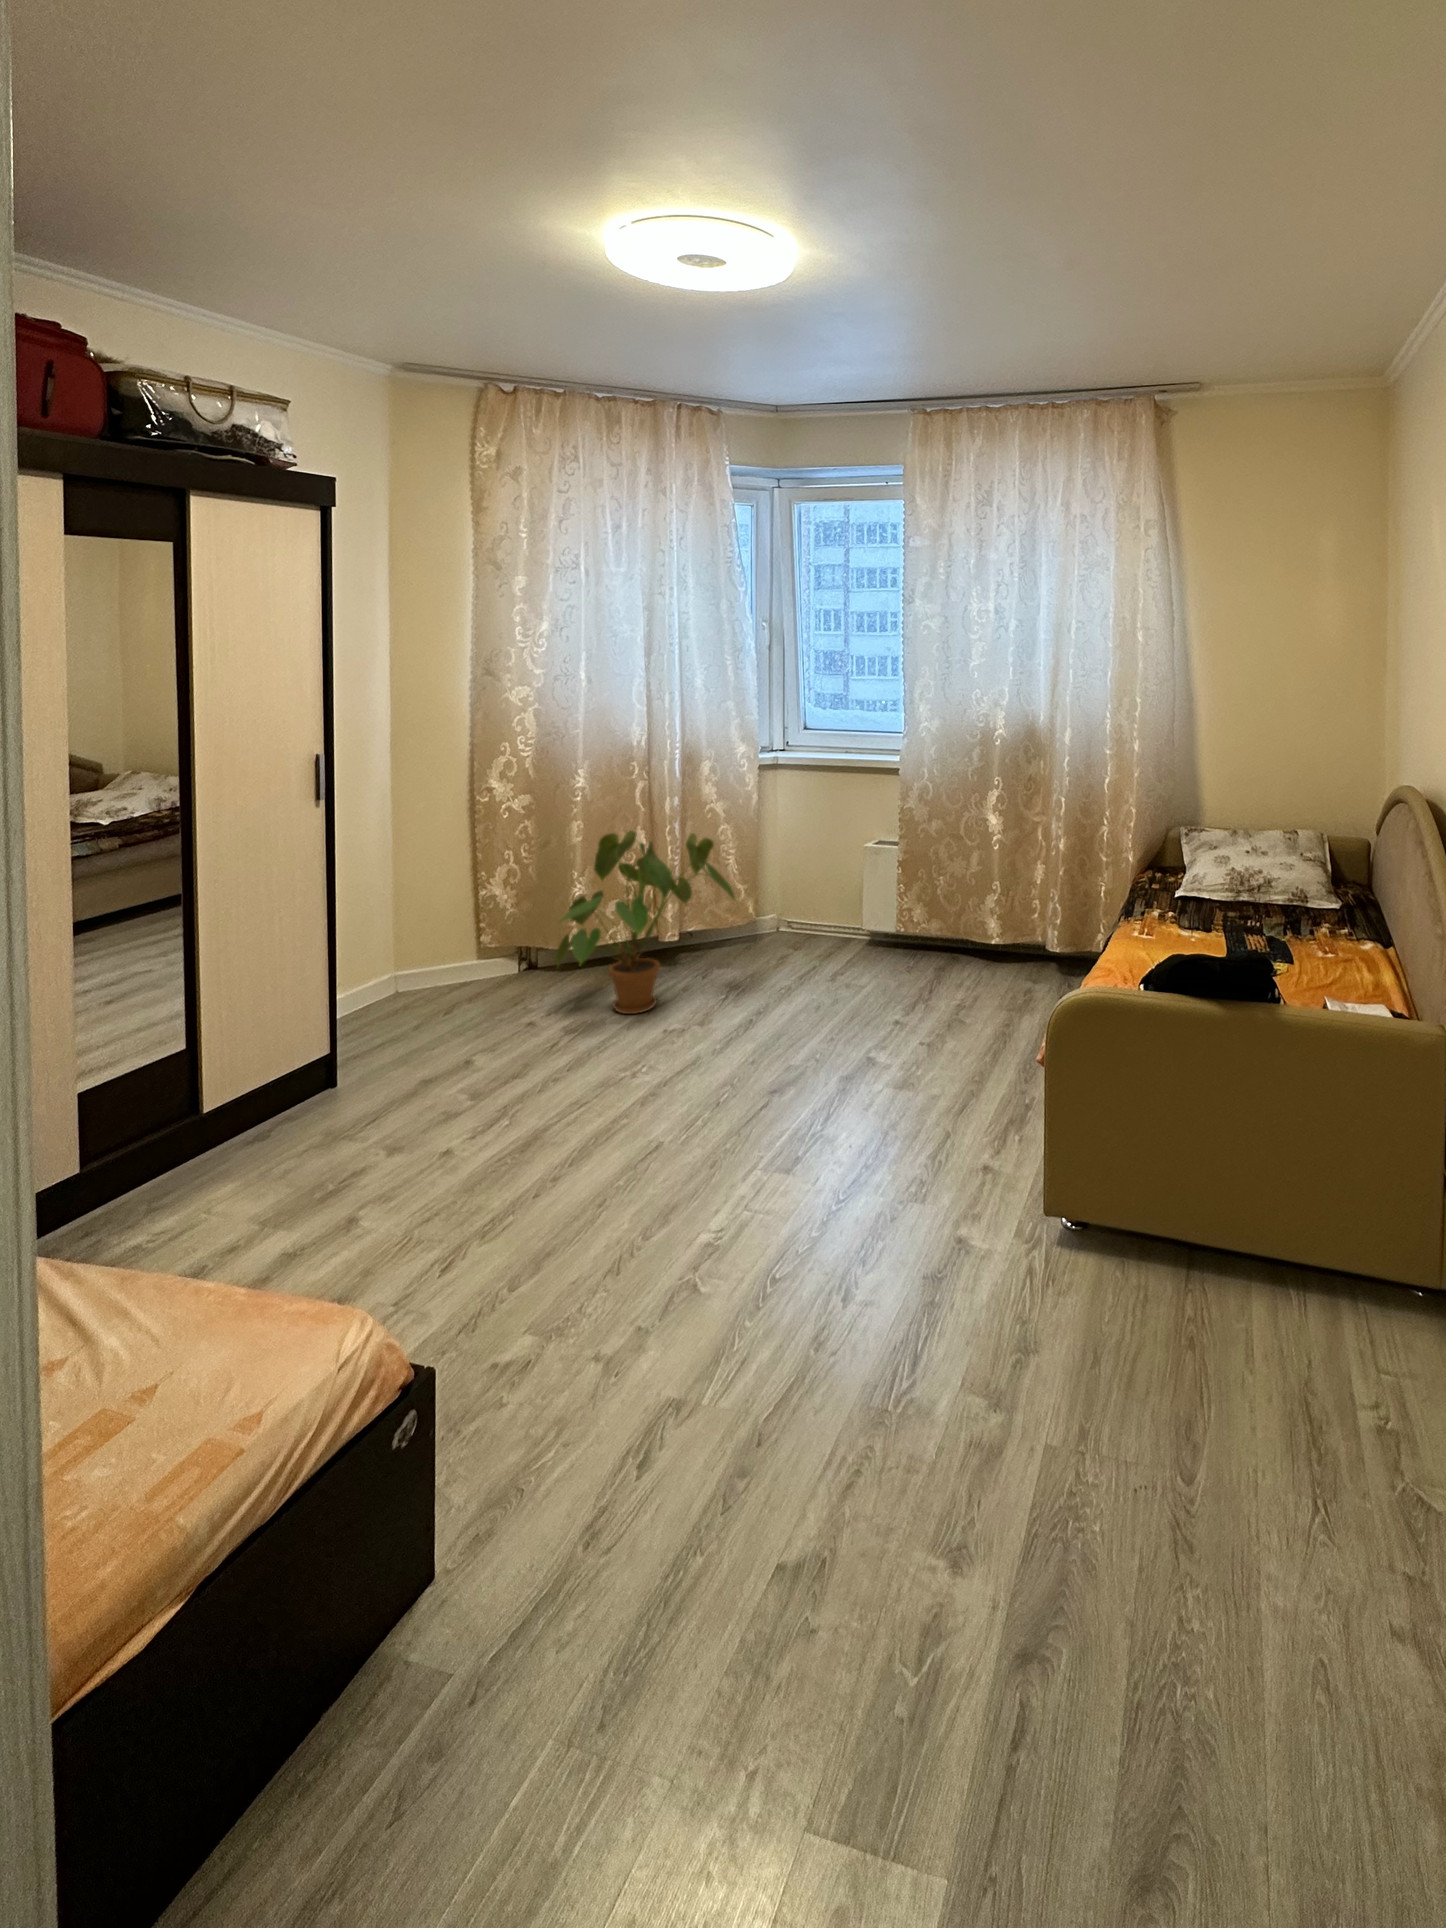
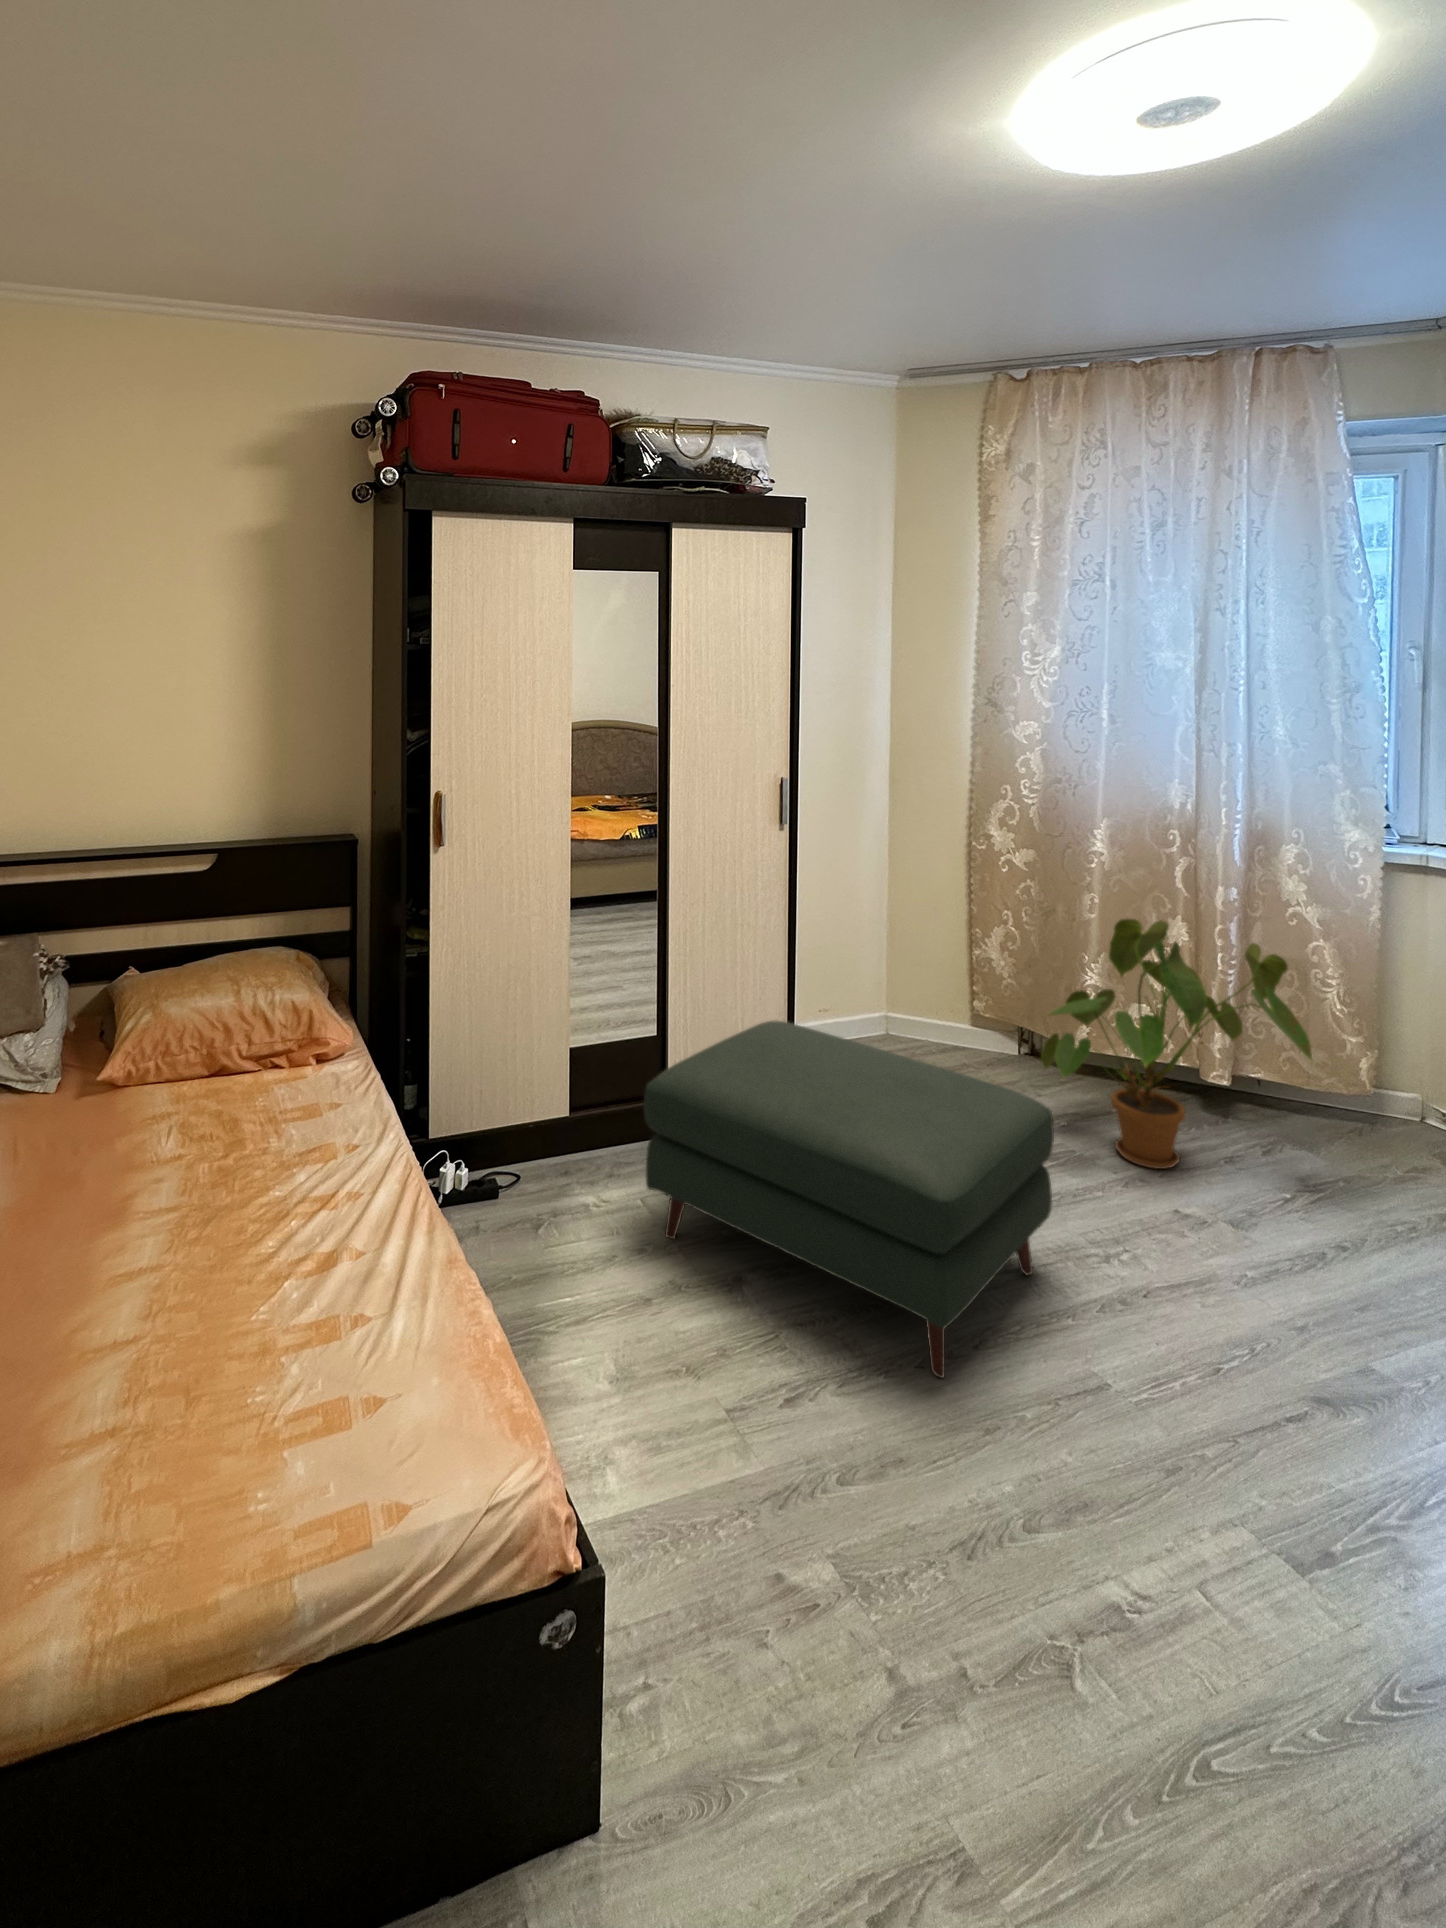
ottoman: none [226,972,603,1223] -> present [644,1021,1054,1378]

